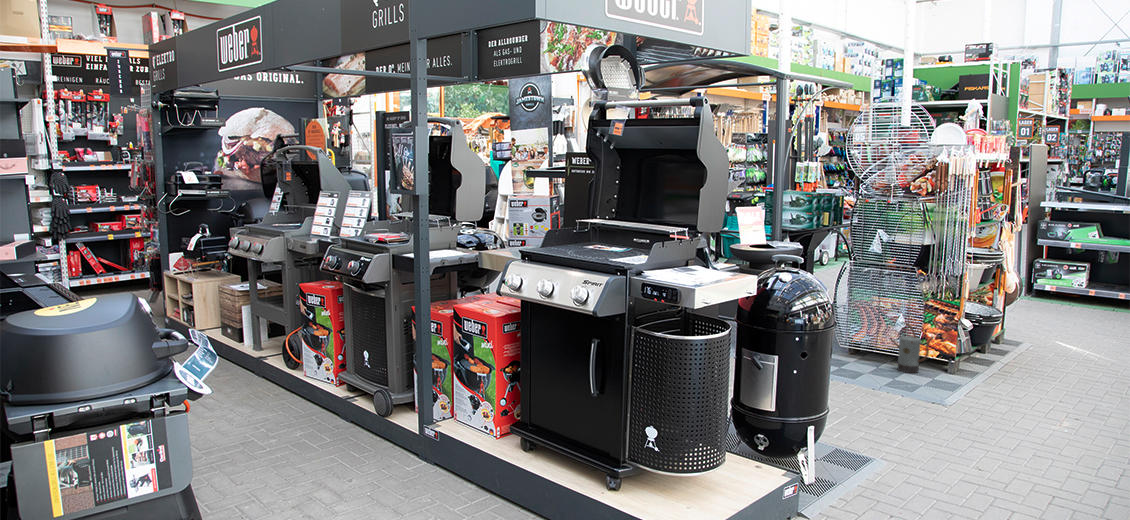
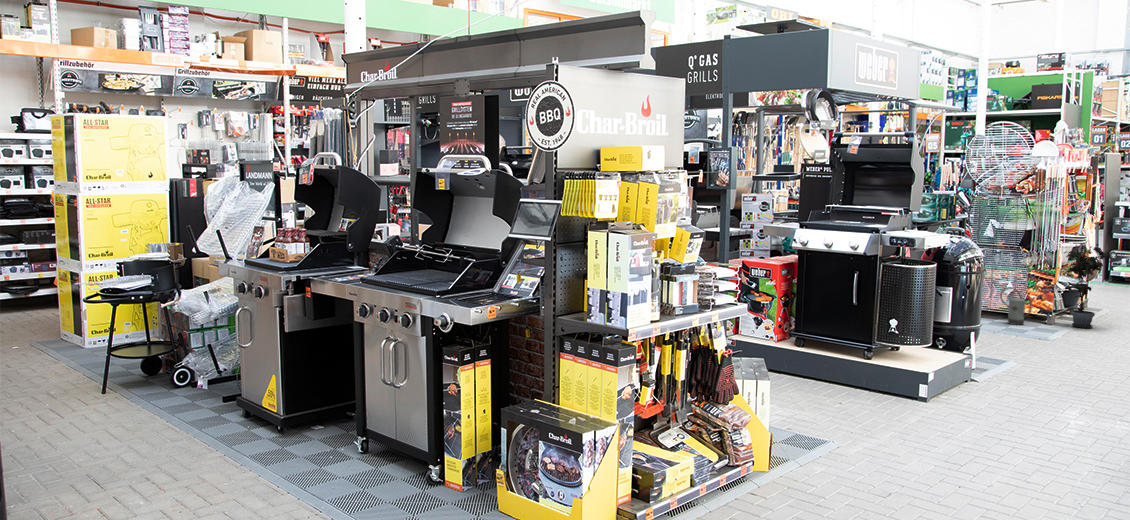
potted plant: none [973,265,1038,380] -> present [1064,244,1111,328]

